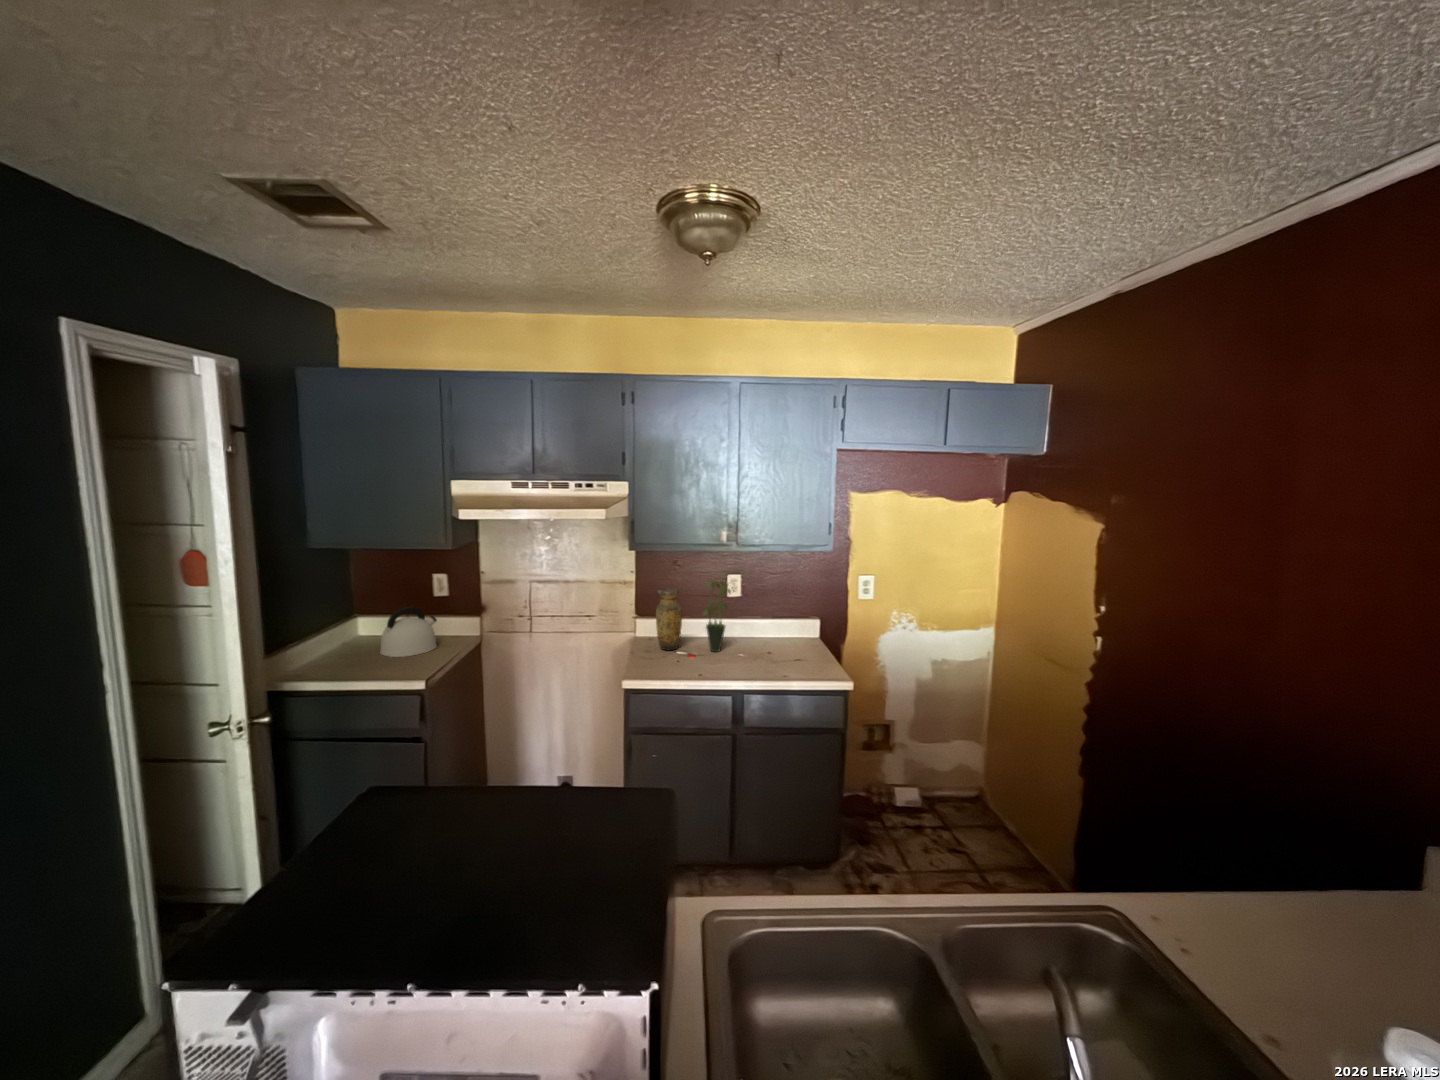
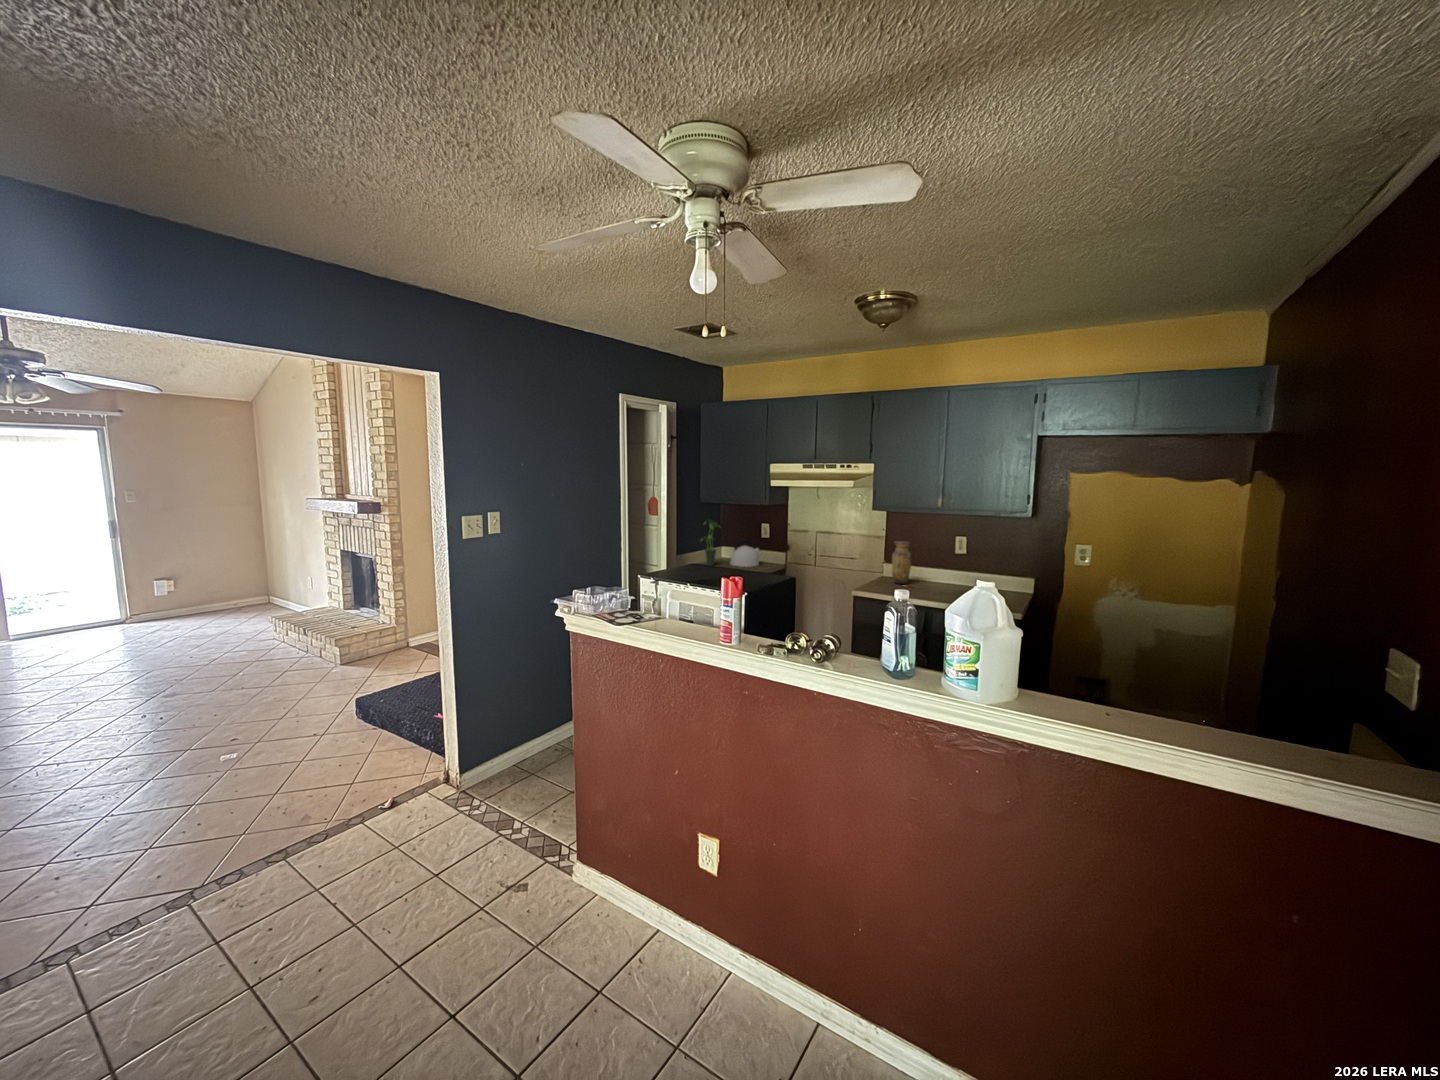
potted plant: present [703,581,731,652] -> present [701,523,717,566]

